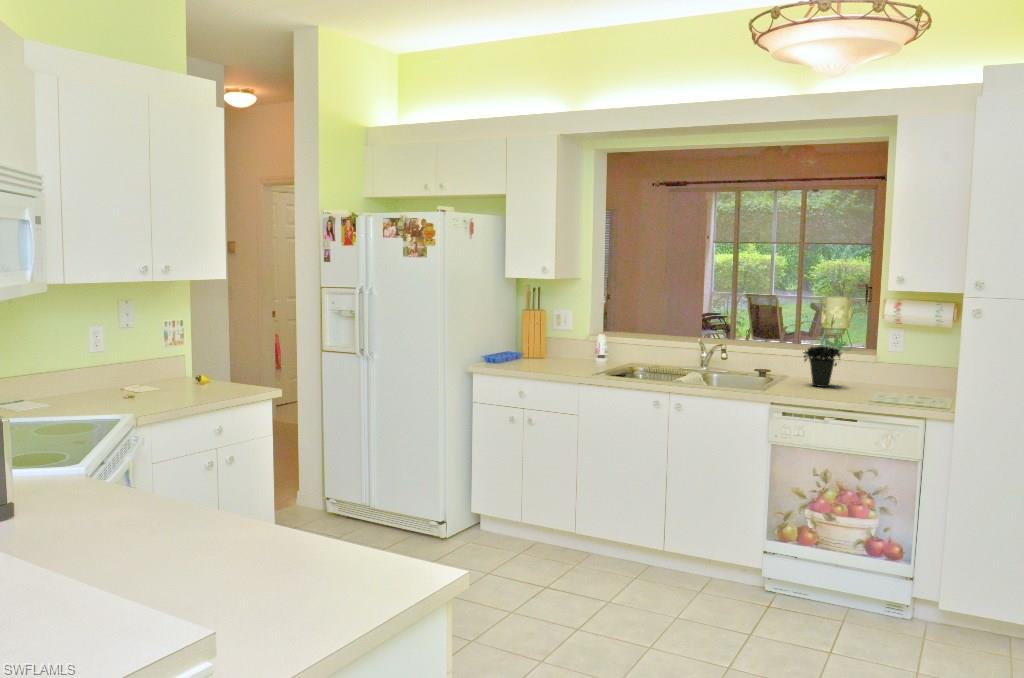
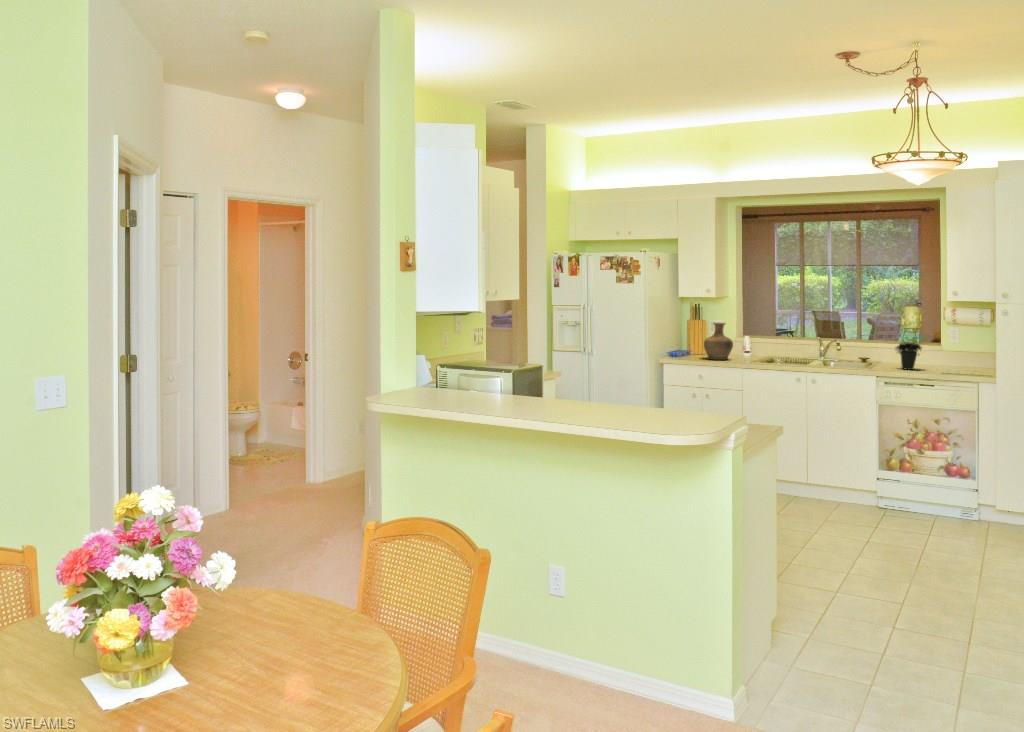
vase: none [535,314,577,369] -> present [704,323,733,360]

